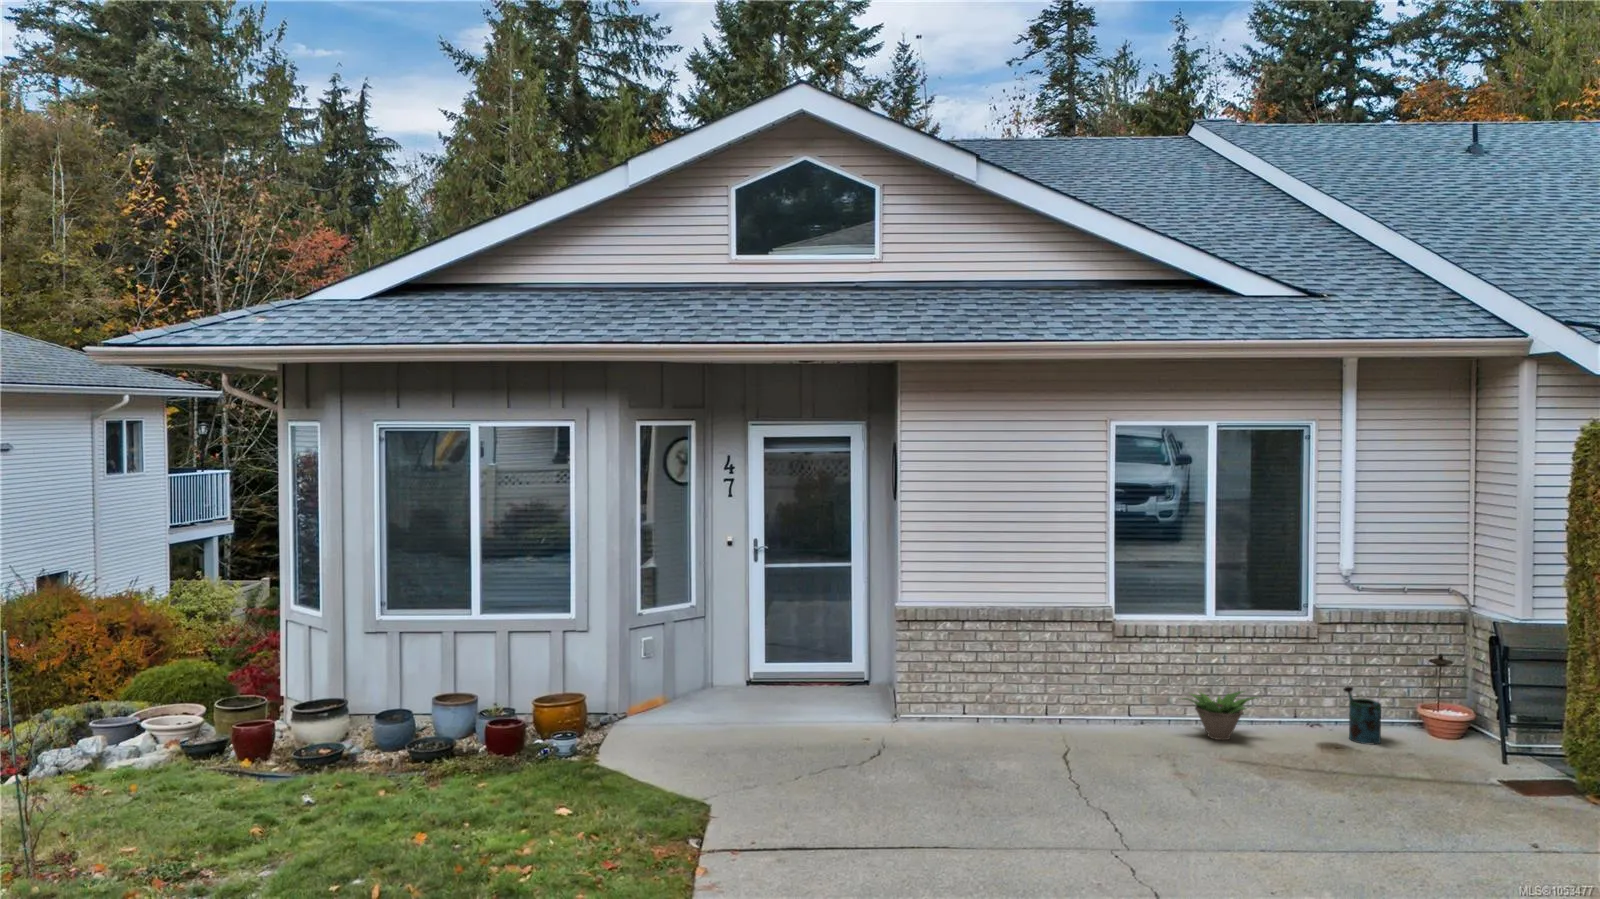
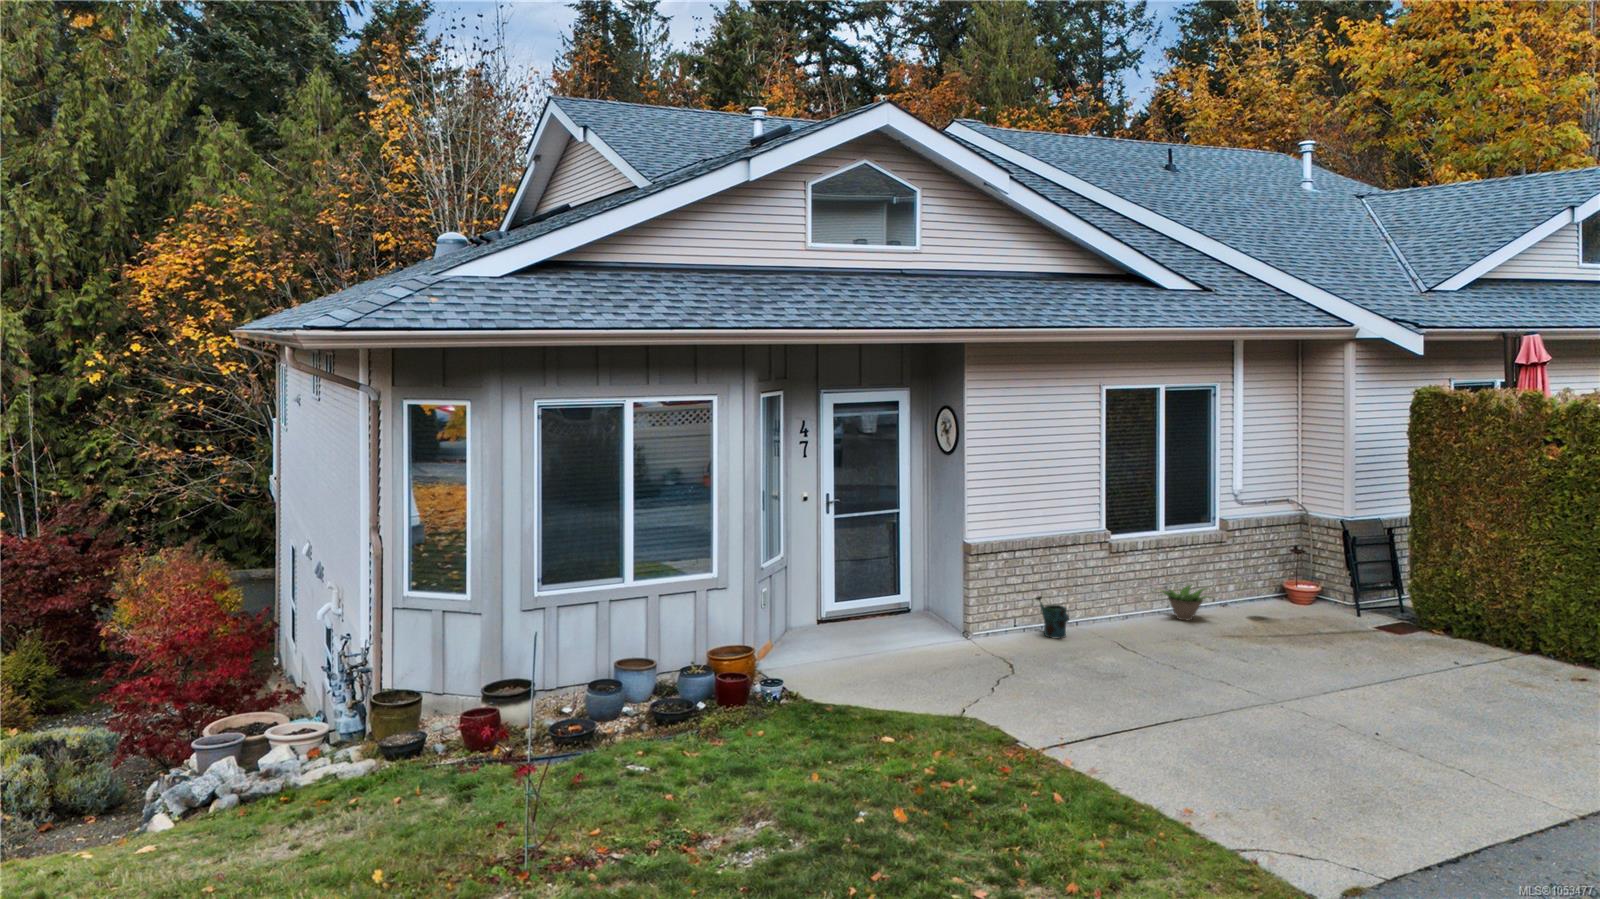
watering can: present [1343,687,1381,744] -> present [1036,596,1069,638]

